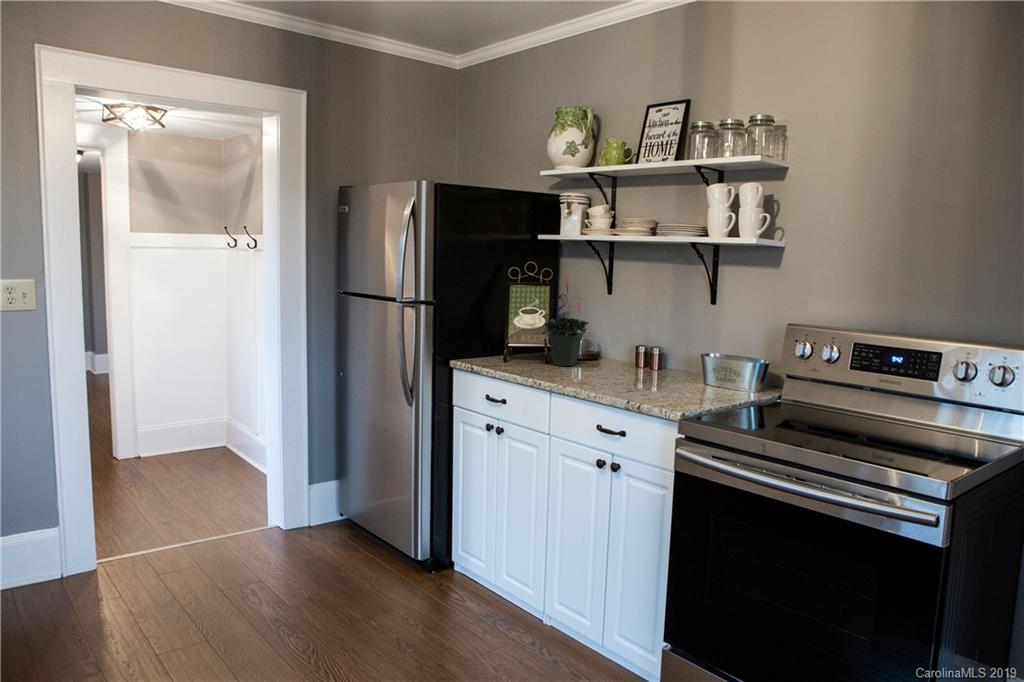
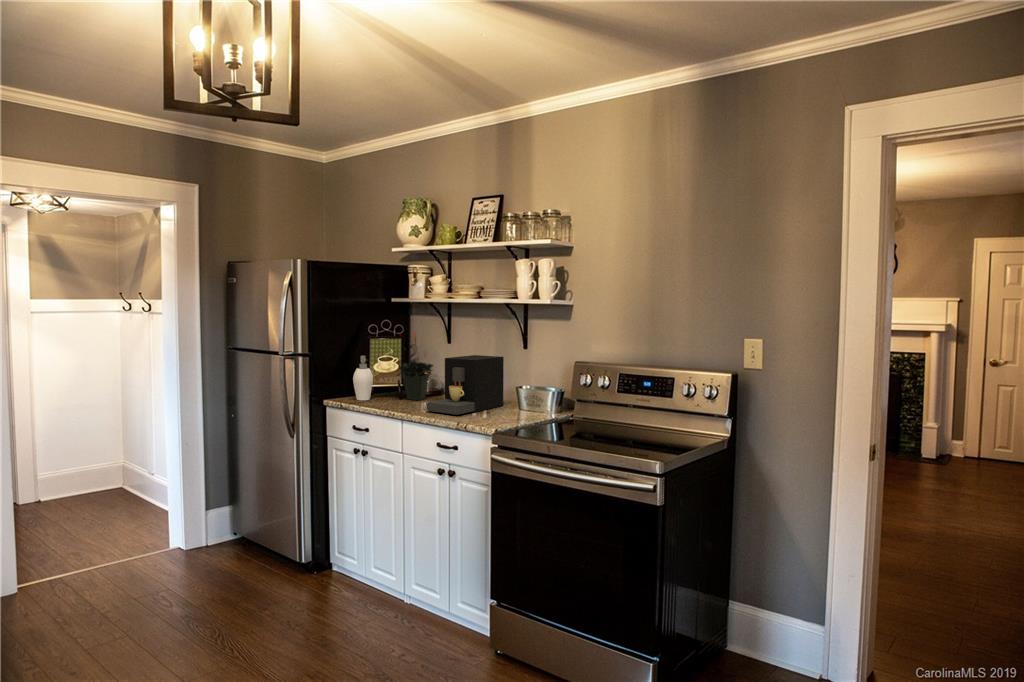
soap dispenser: none [487,307,512,363] -> present [353,356,373,400]
coffee maker: none [581,311,684,387] -> present [427,355,504,415]

